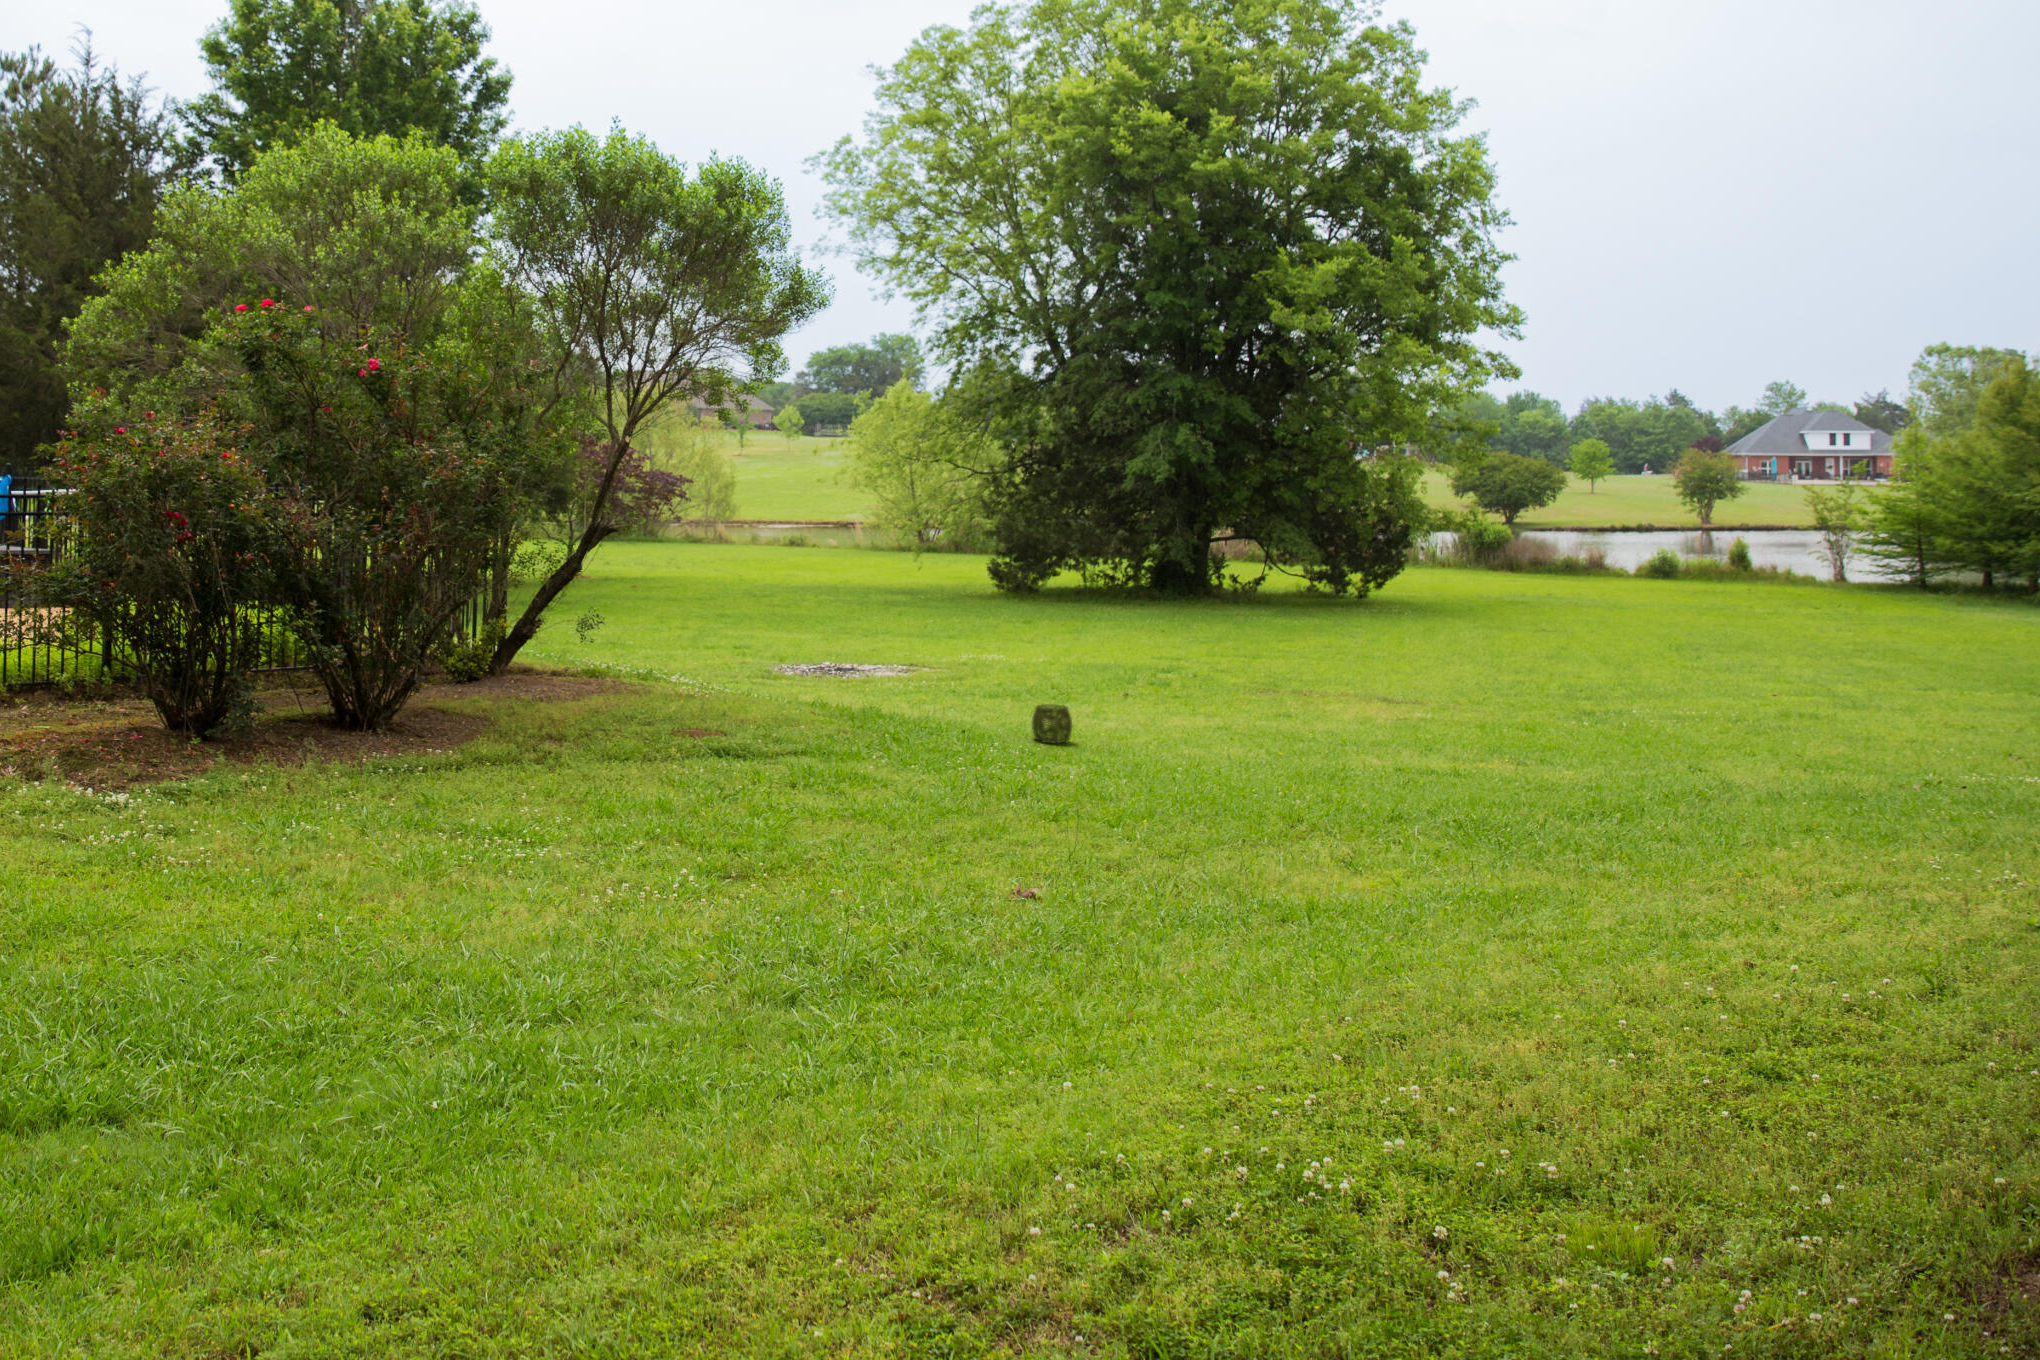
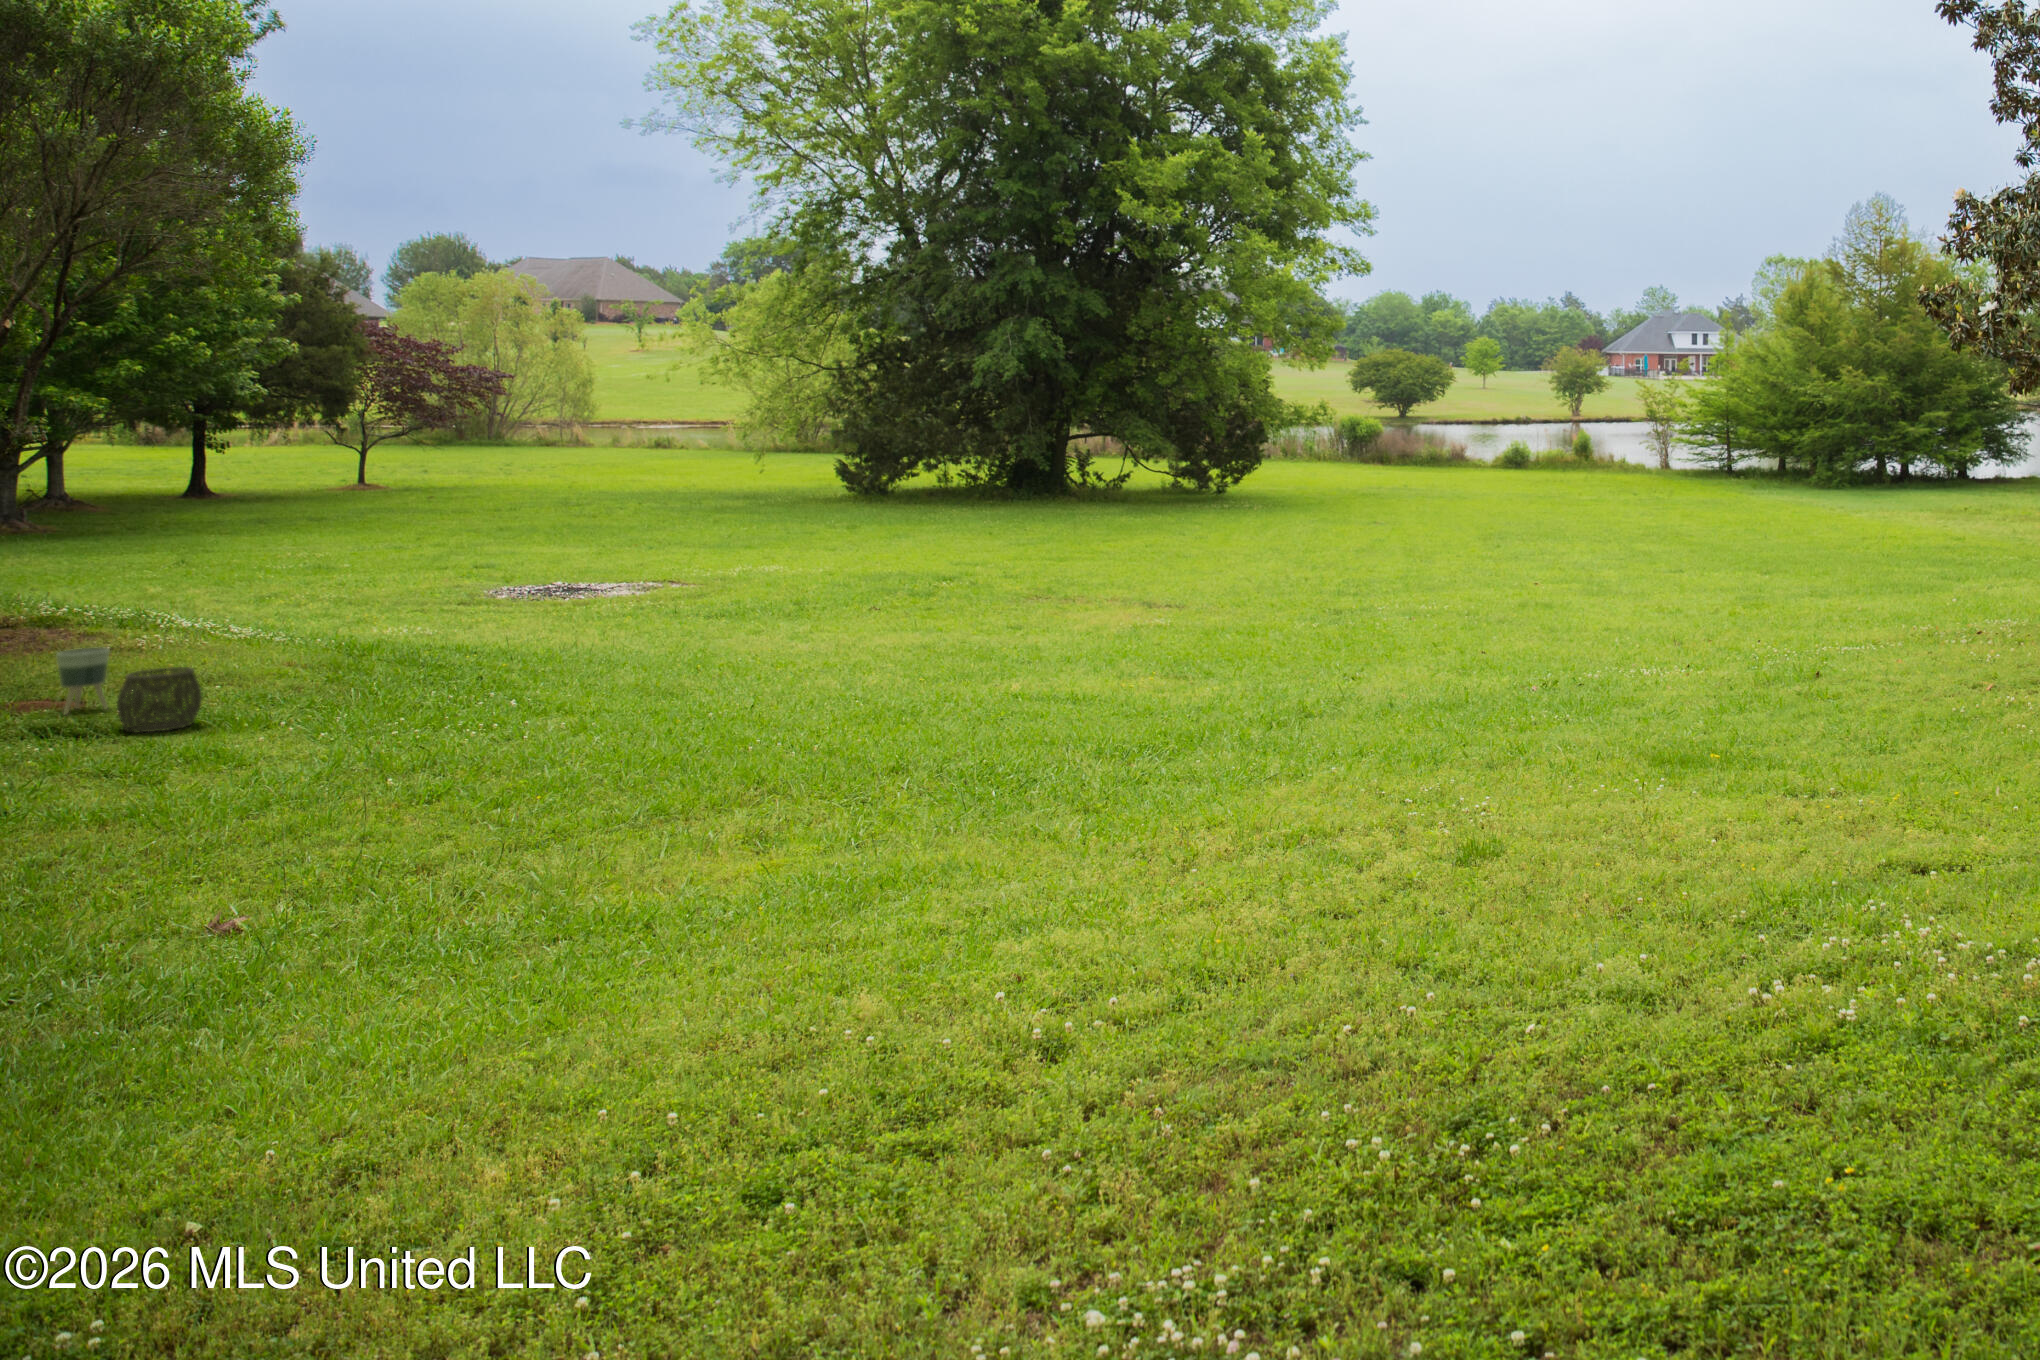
planter: none [976,689,1001,729] -> present [57,647,109,715]

